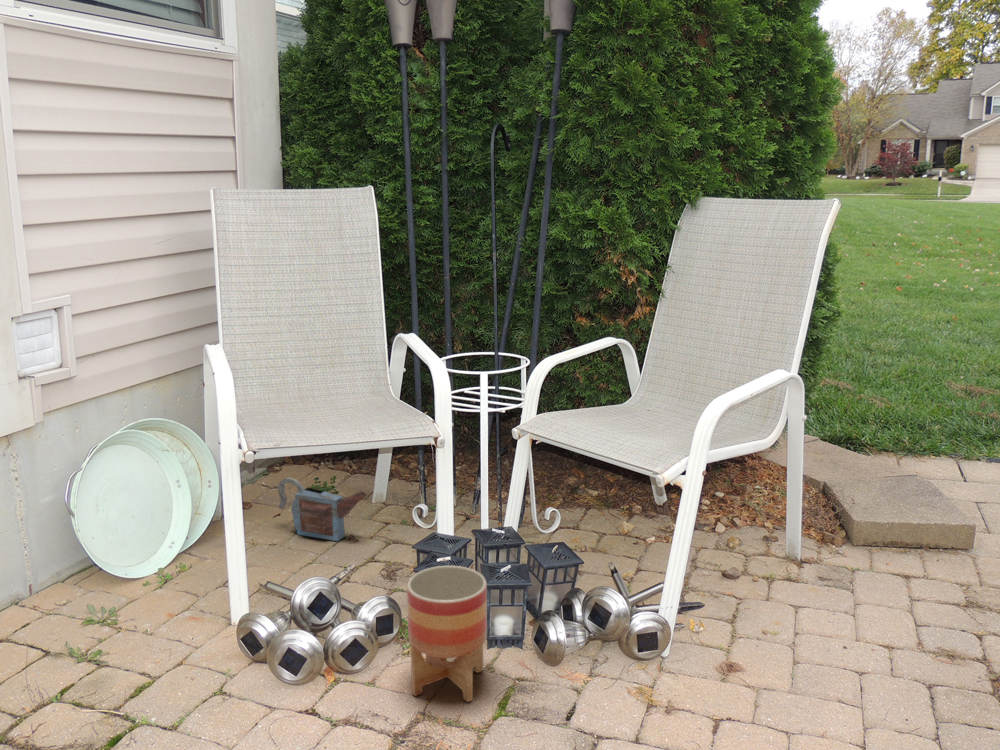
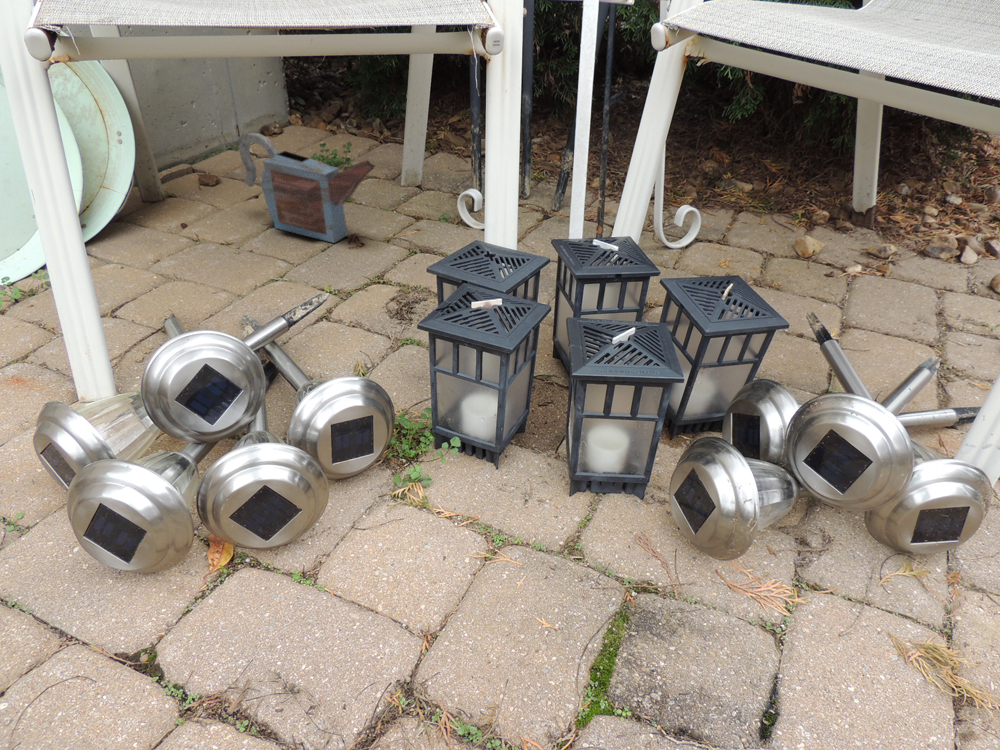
planter: present [407,566,487,702] -> none [371,332,583,653]

